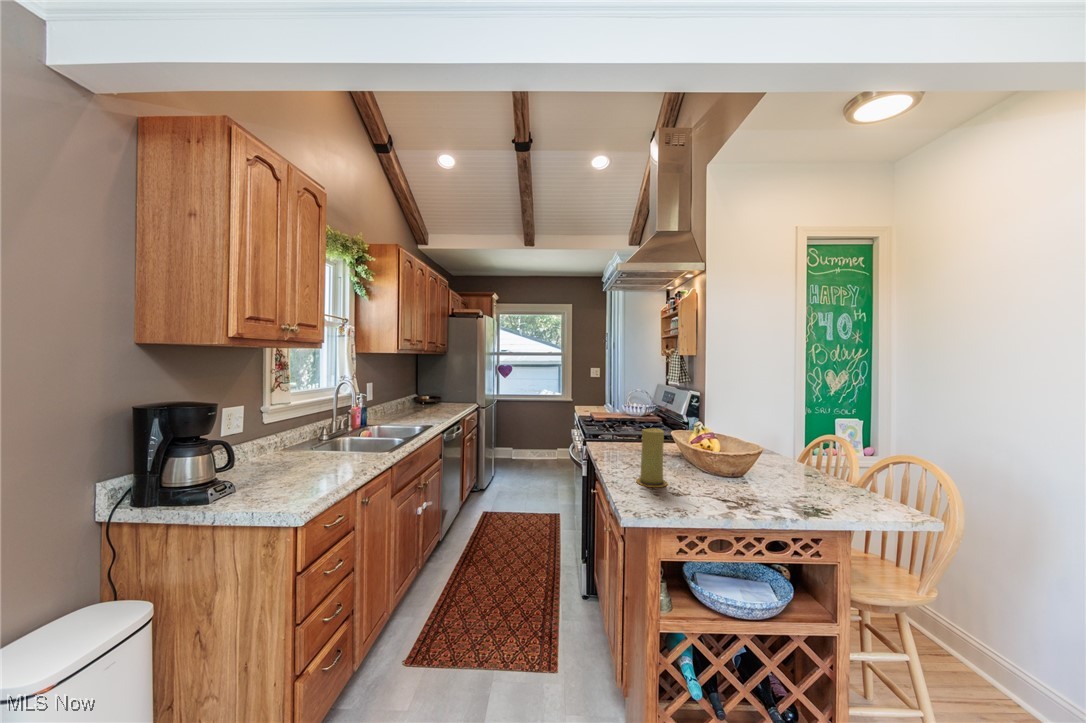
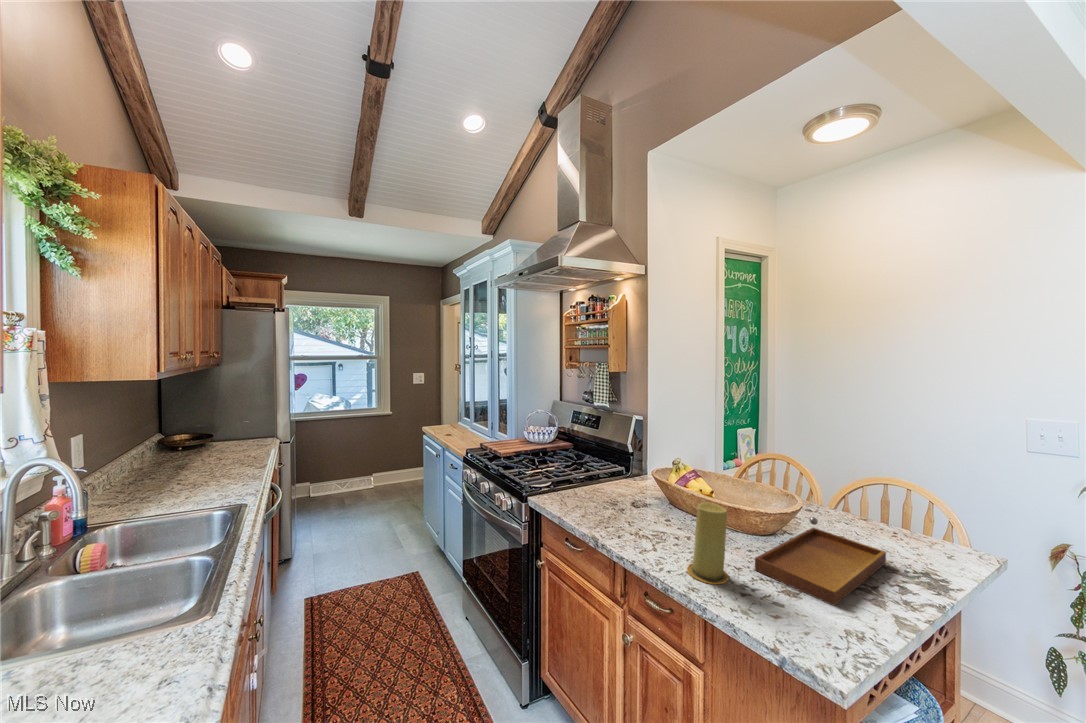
tray: none [696,455,849,510] -> present [755,517,886,606]

